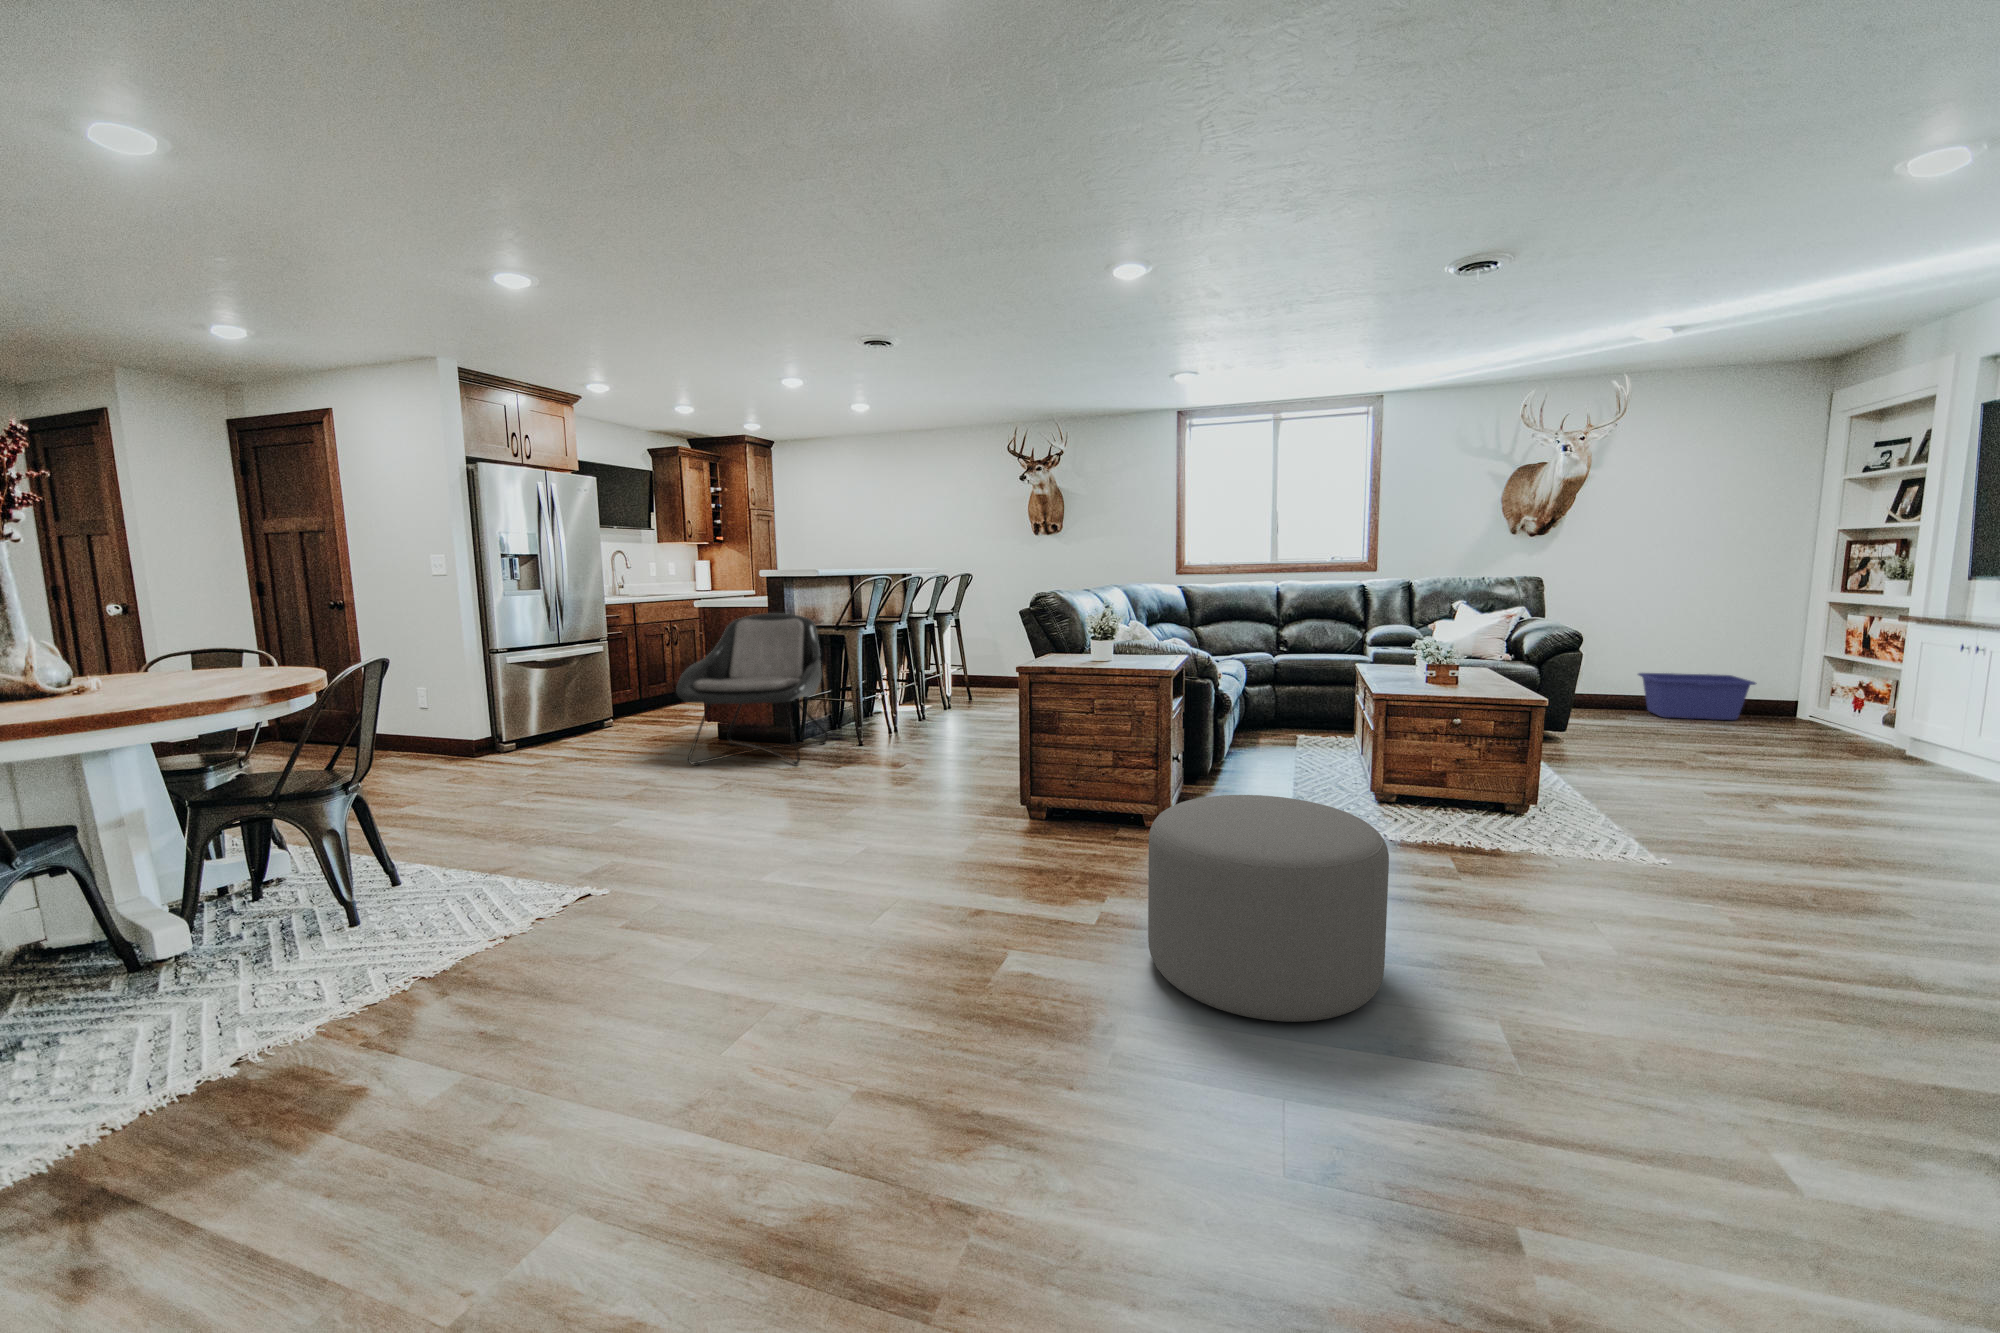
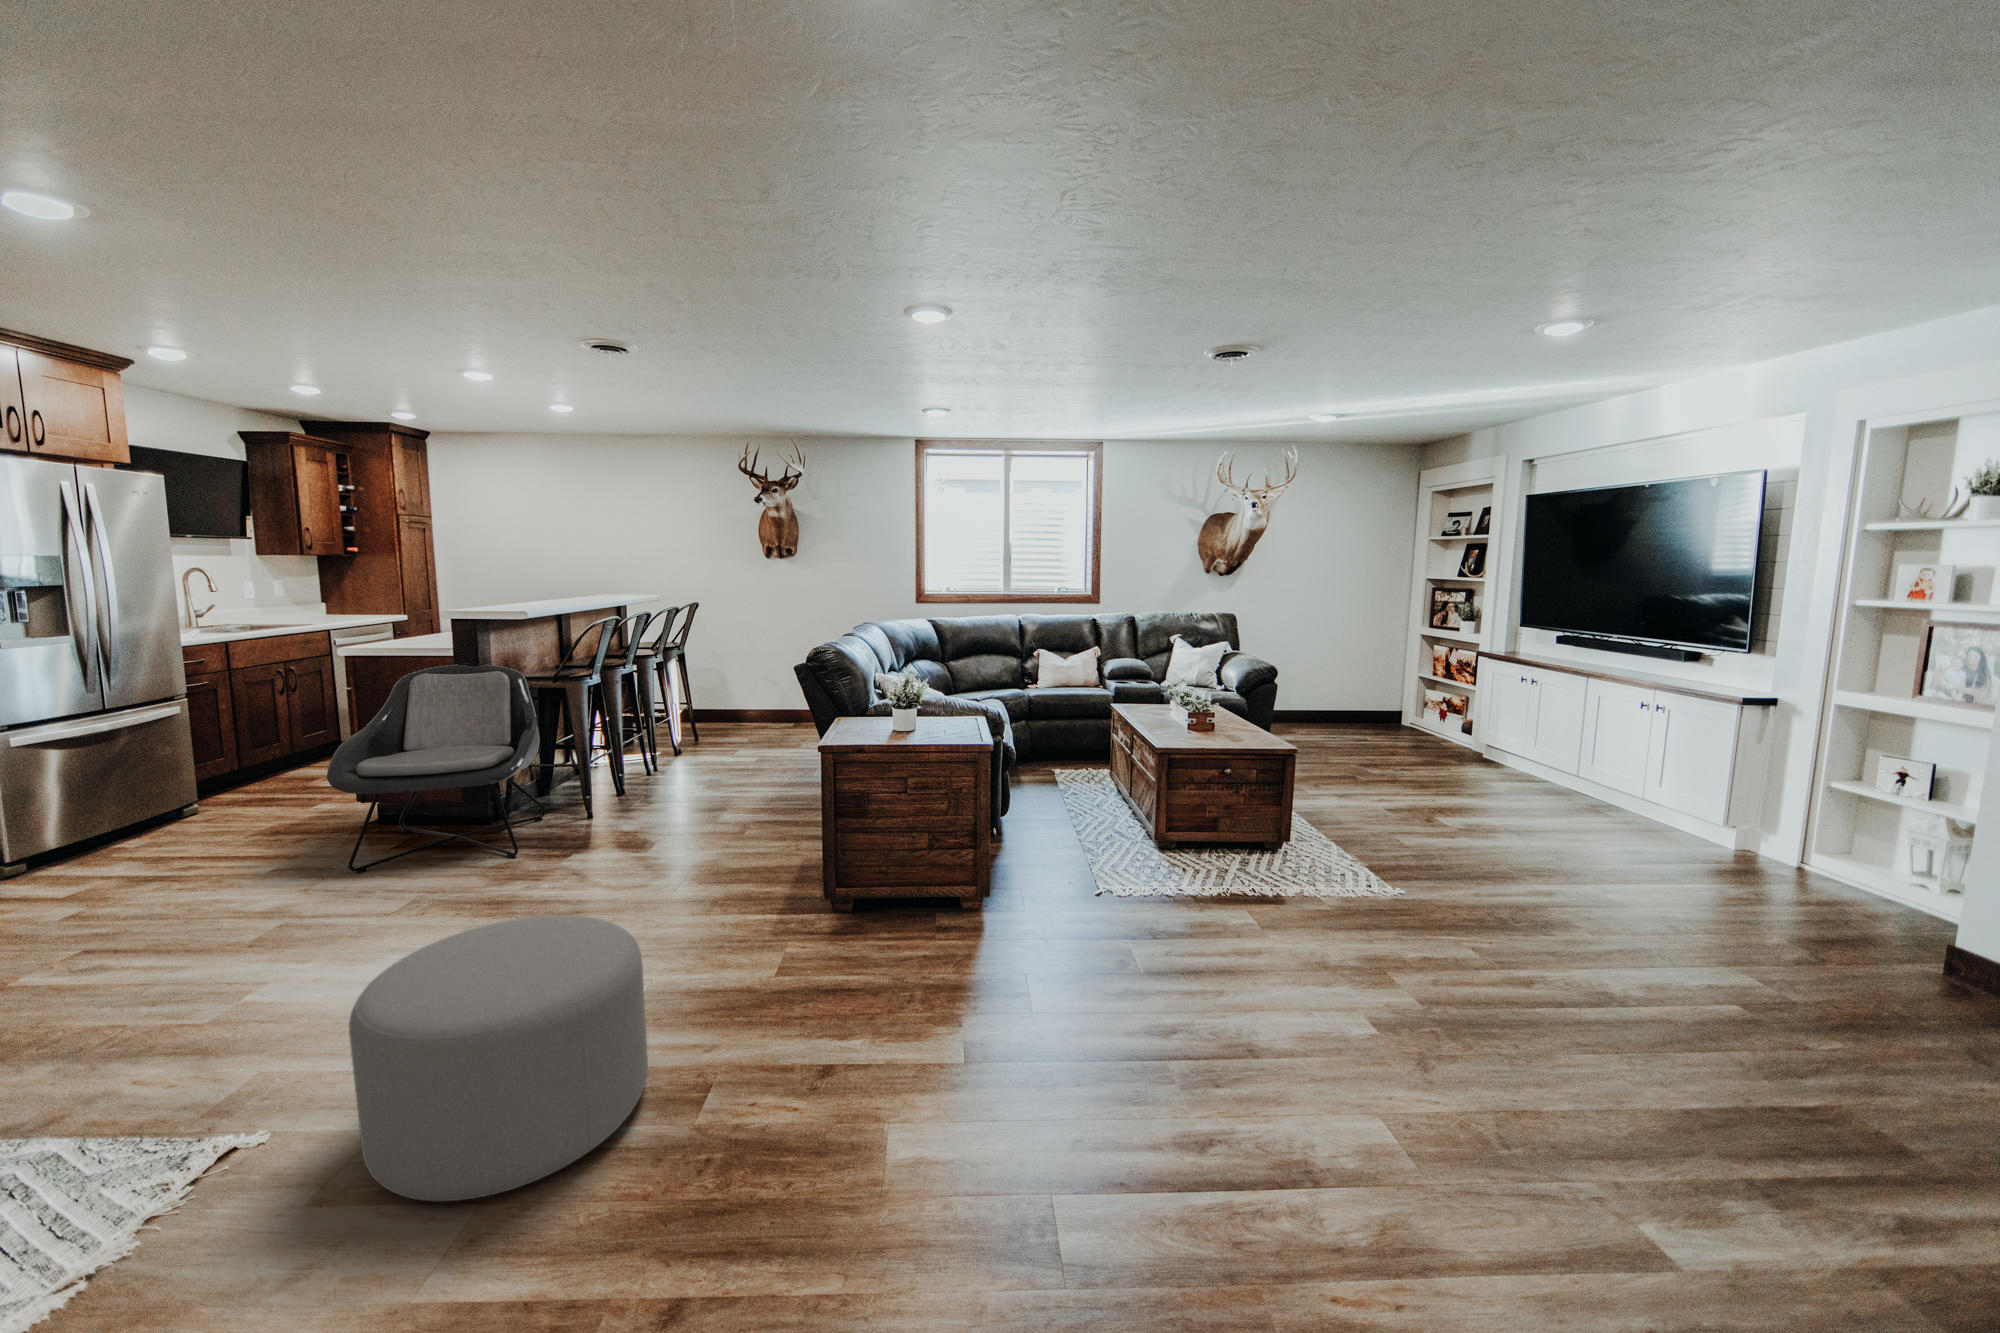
storage bin: present [1638,673,1756,720] -> none [1300,692,1381,729]
ottoman: present [1148,795,1389,1022] -> present [349,915,648,1201]

